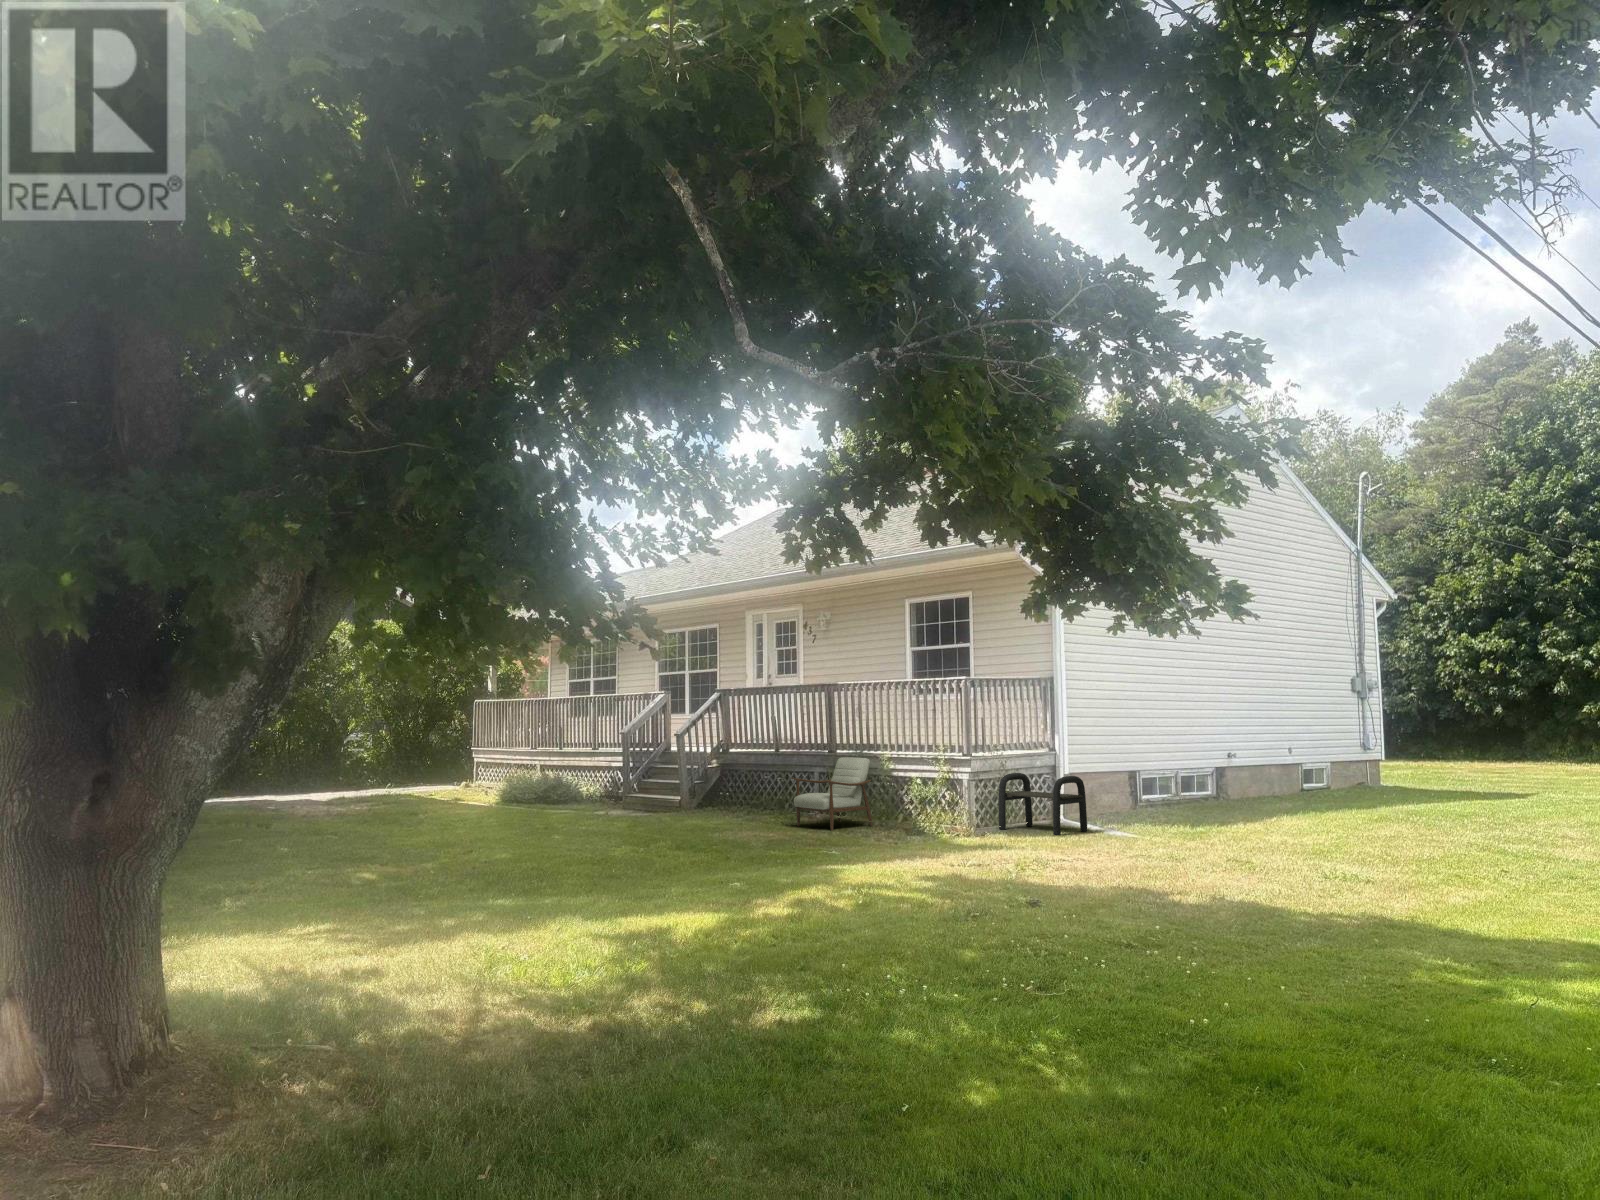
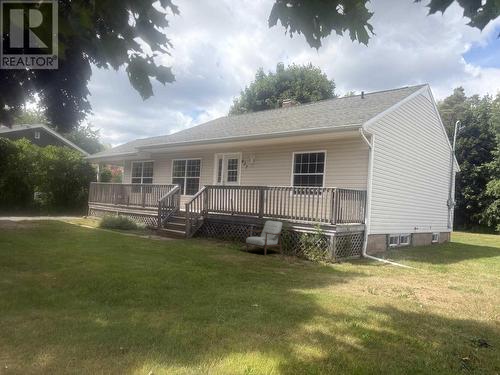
bench: present [999,773,1088,835] -> none [343,234,386,265]

